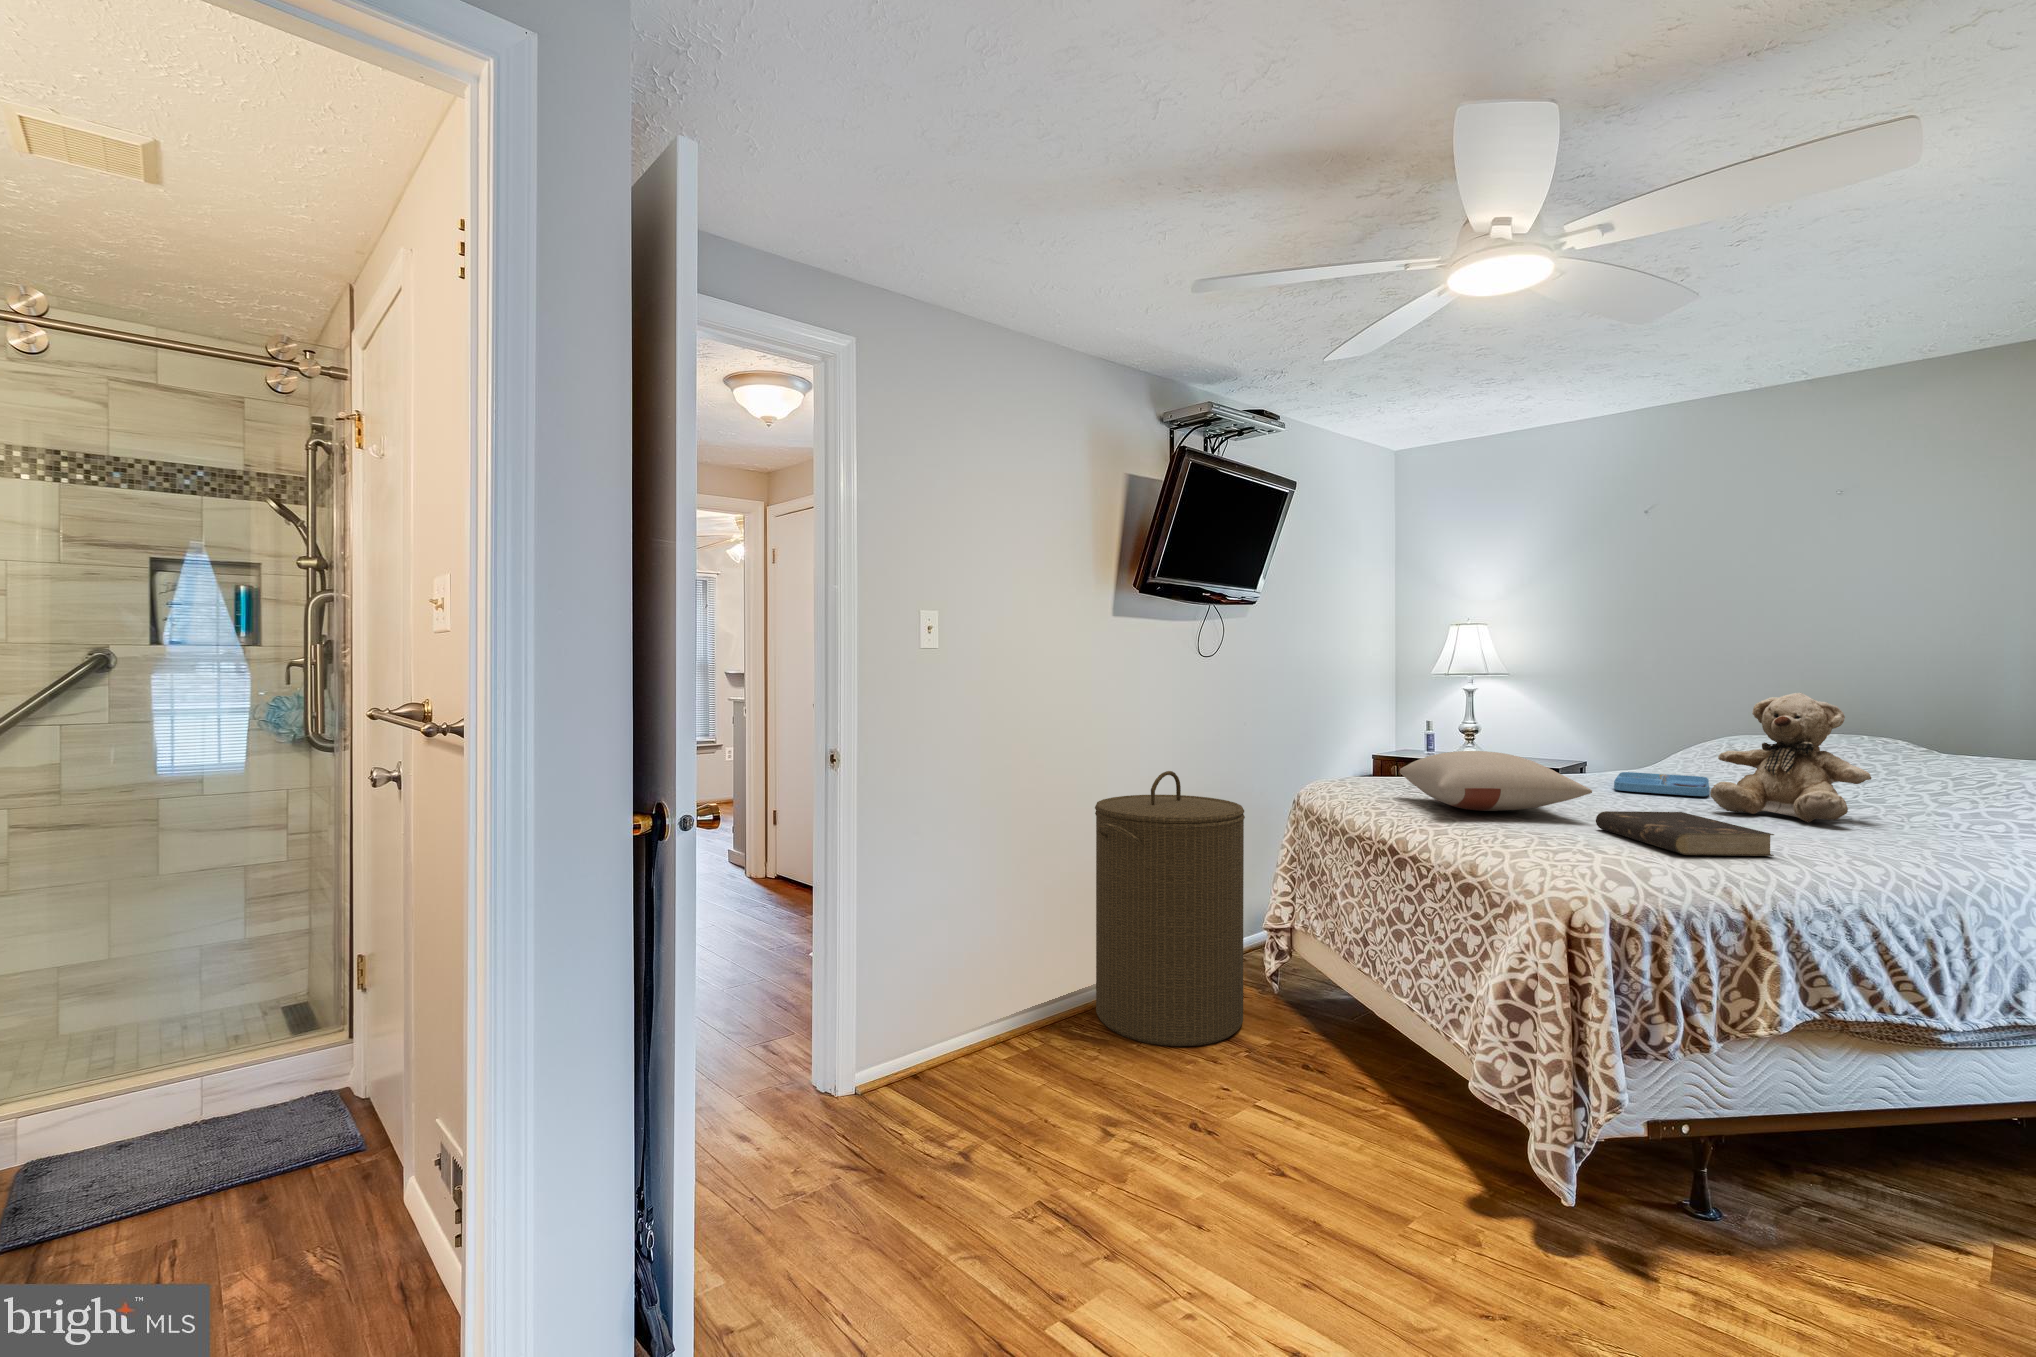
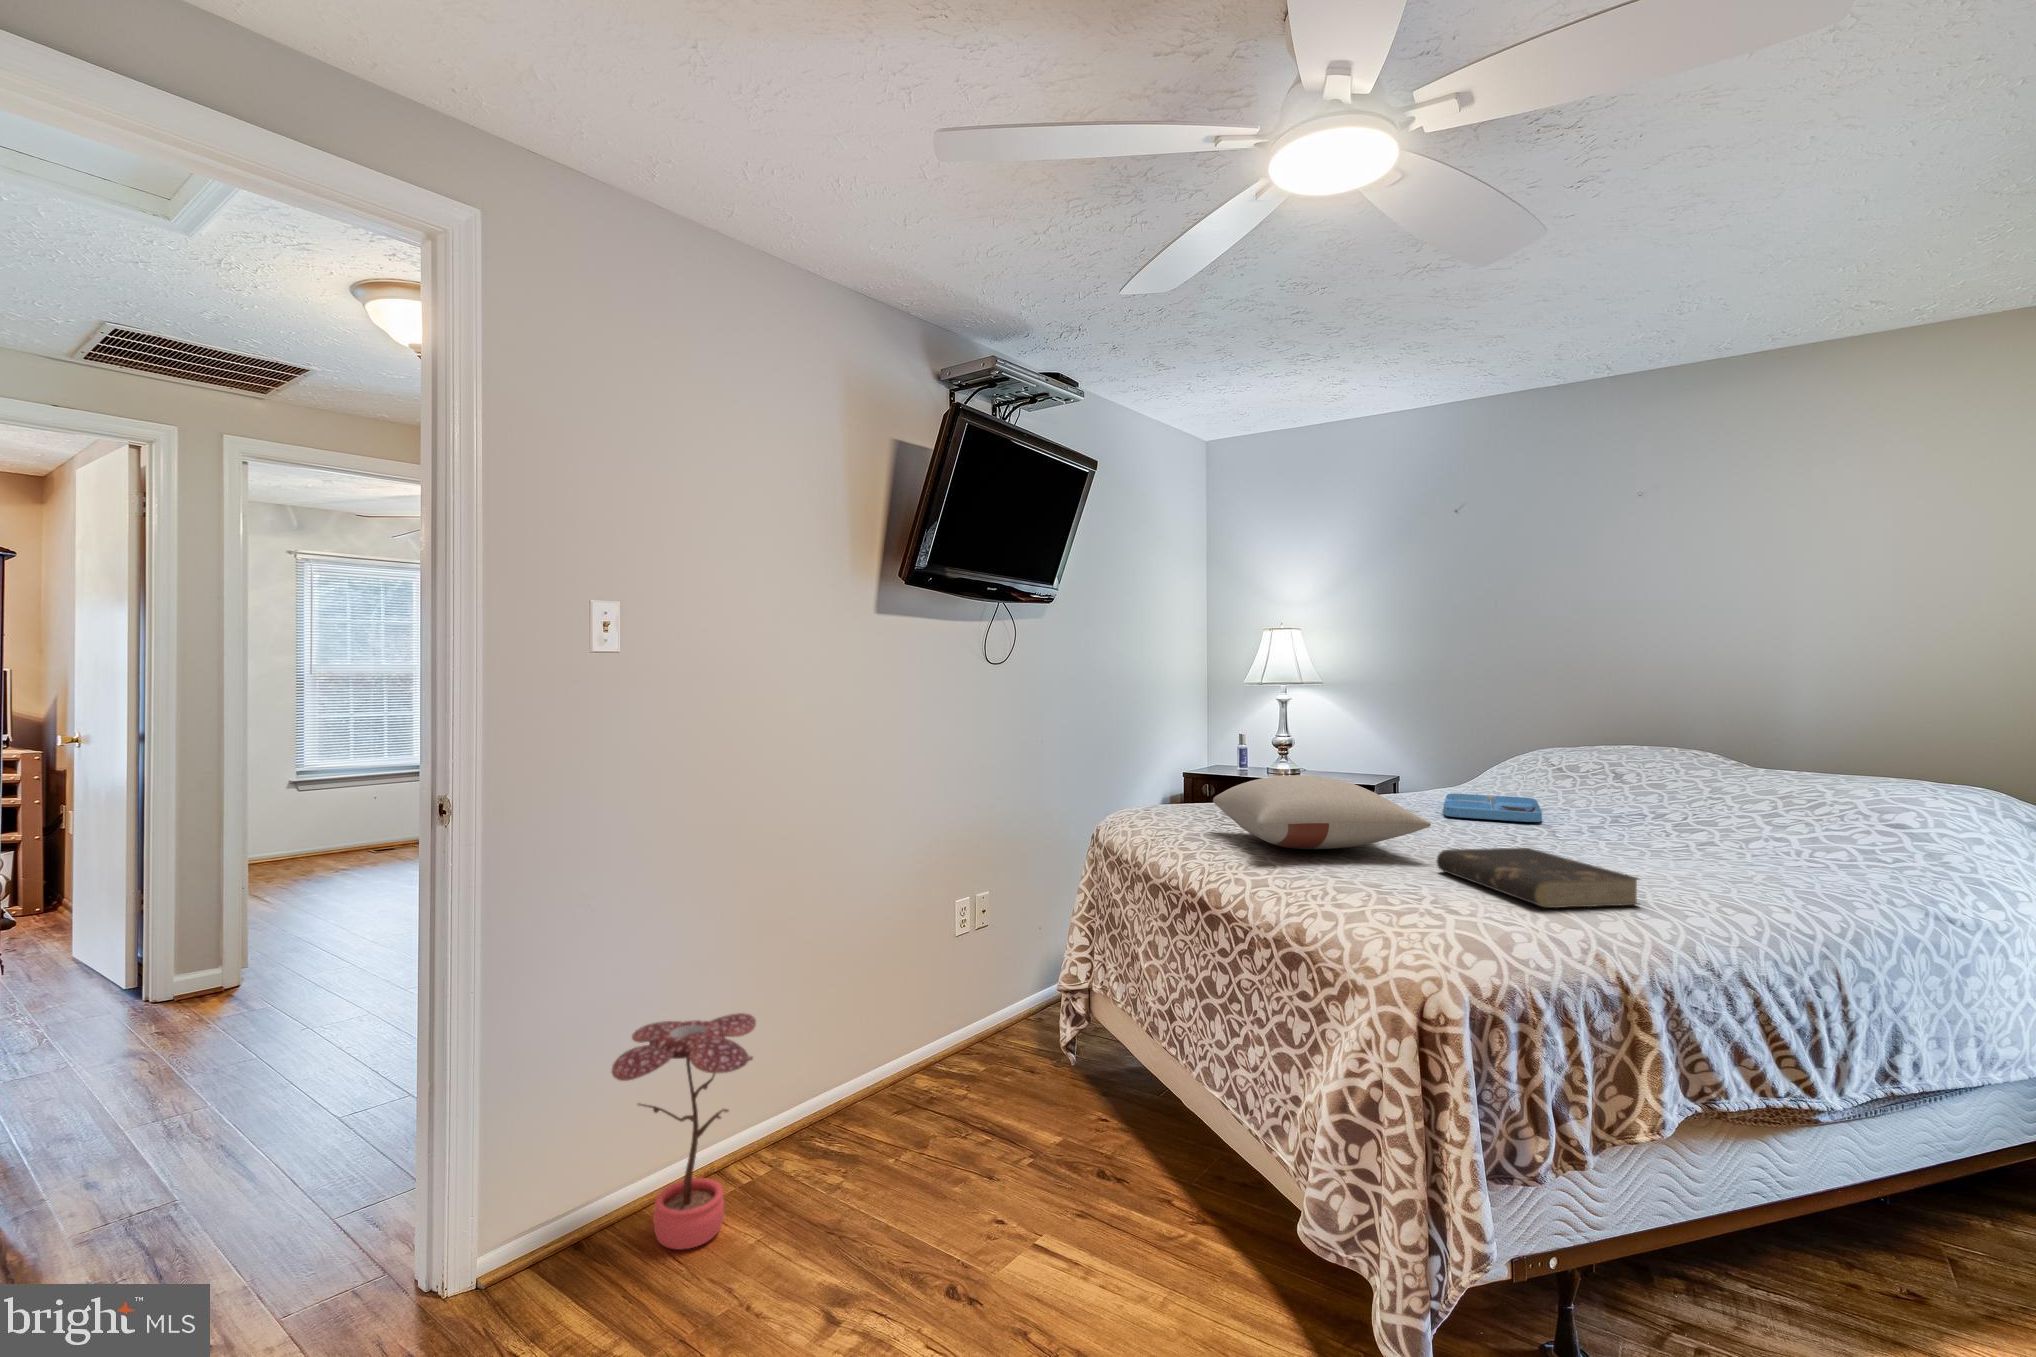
teddy bear: present [1710,692,1871,822] -> none [1550,704,1716,854]
laundry hamper: present [1095,771,1245,1046] -> none [845,804,1033,1160]
potted plant: none [947,921,1041,1084] -> present [611,1013,756,1250]

